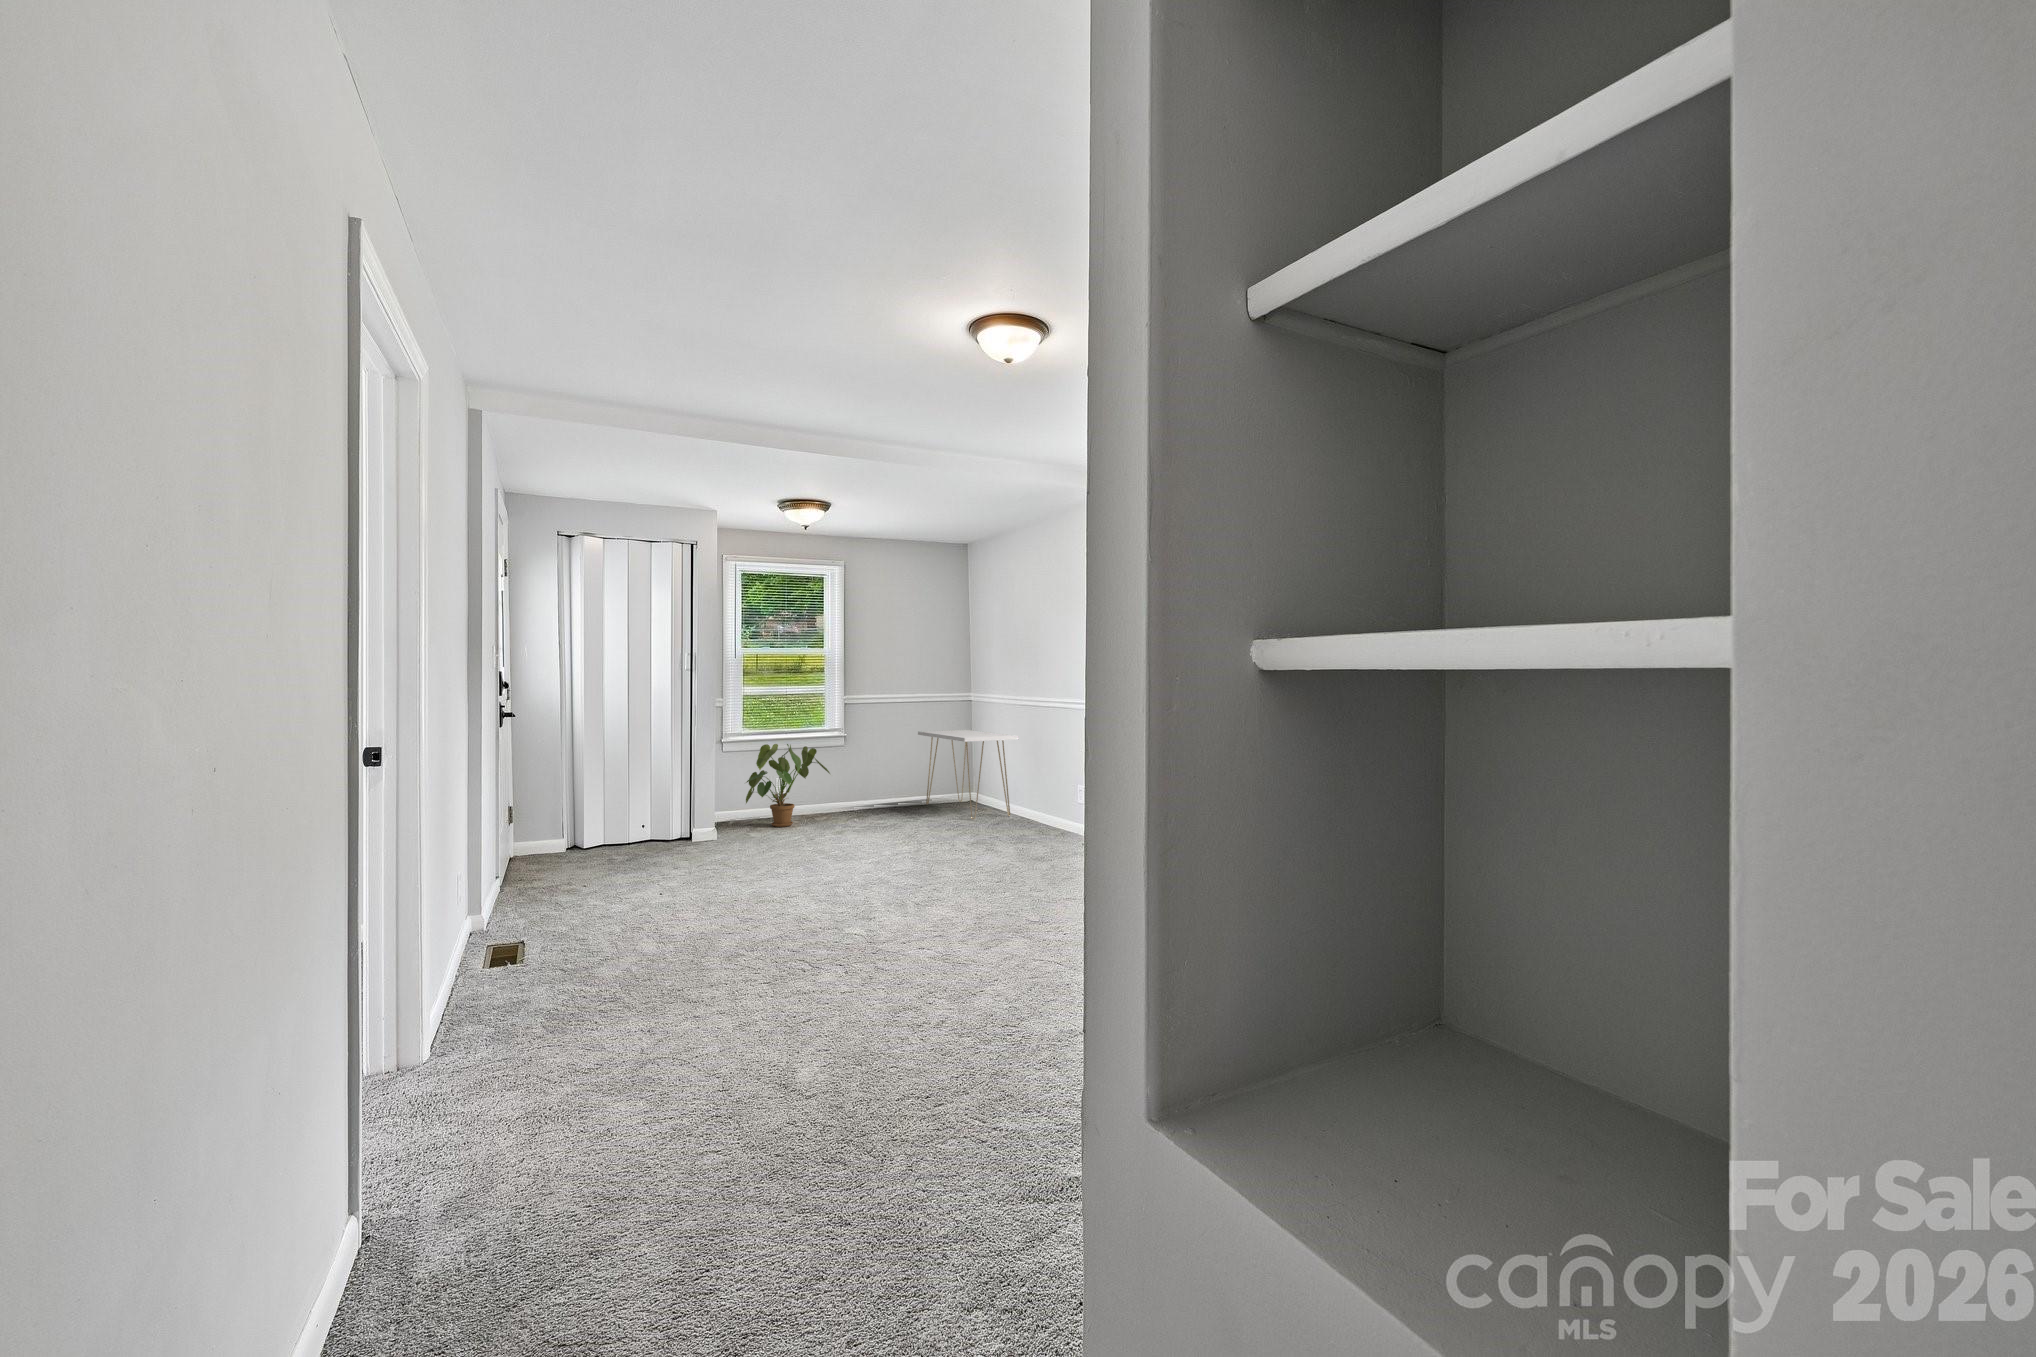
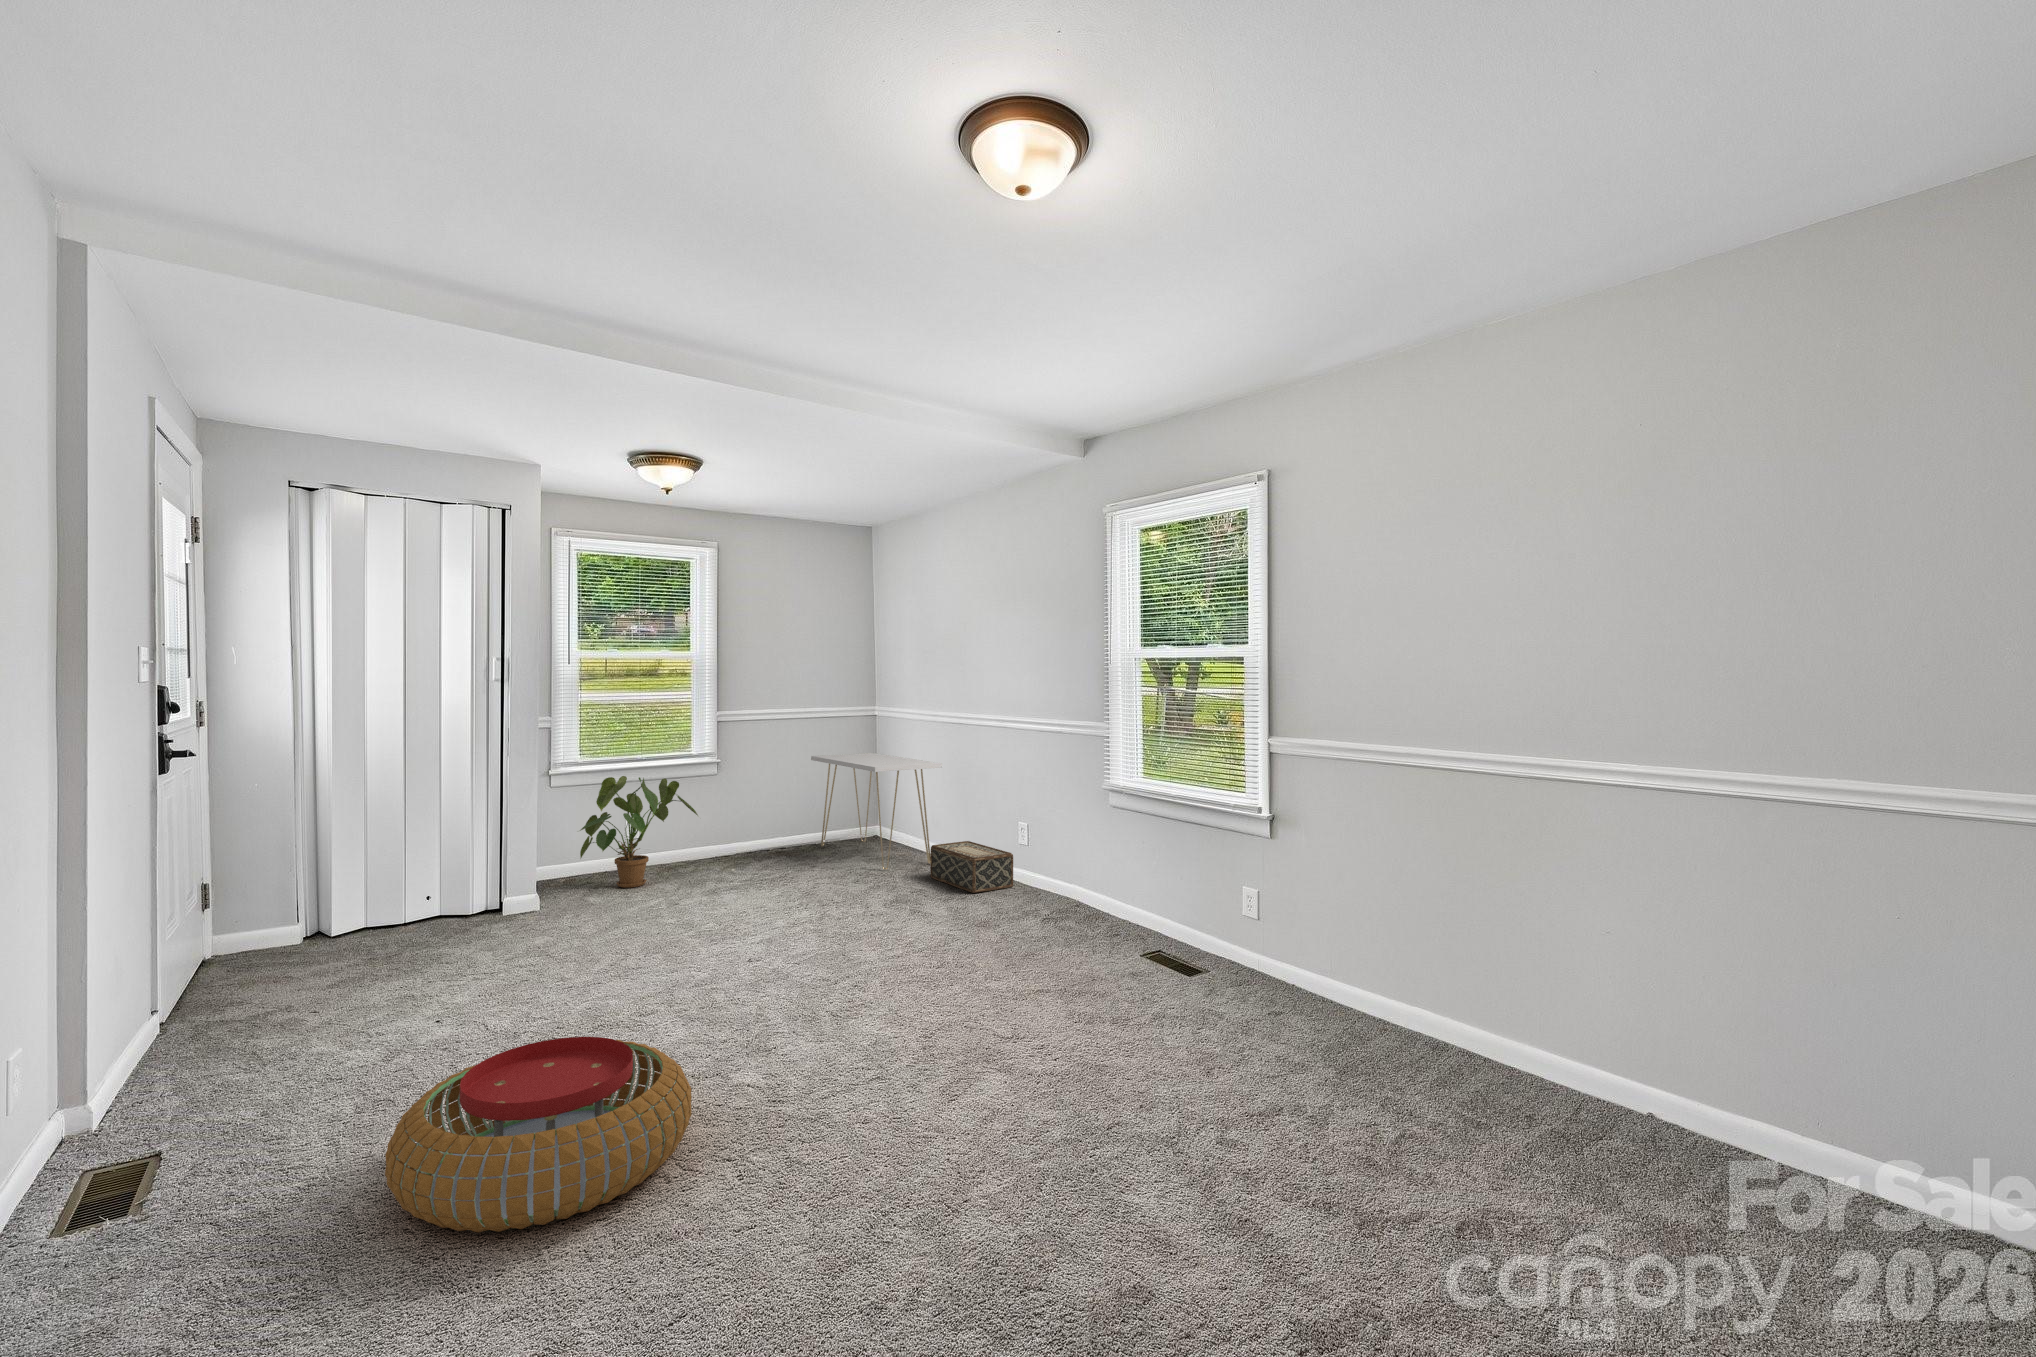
woven basket: none [1007,797,1071,835] -> present [930,841,1013,893]
pouf: none [653,885,823,977] -> present [385,1037,692,1232]

